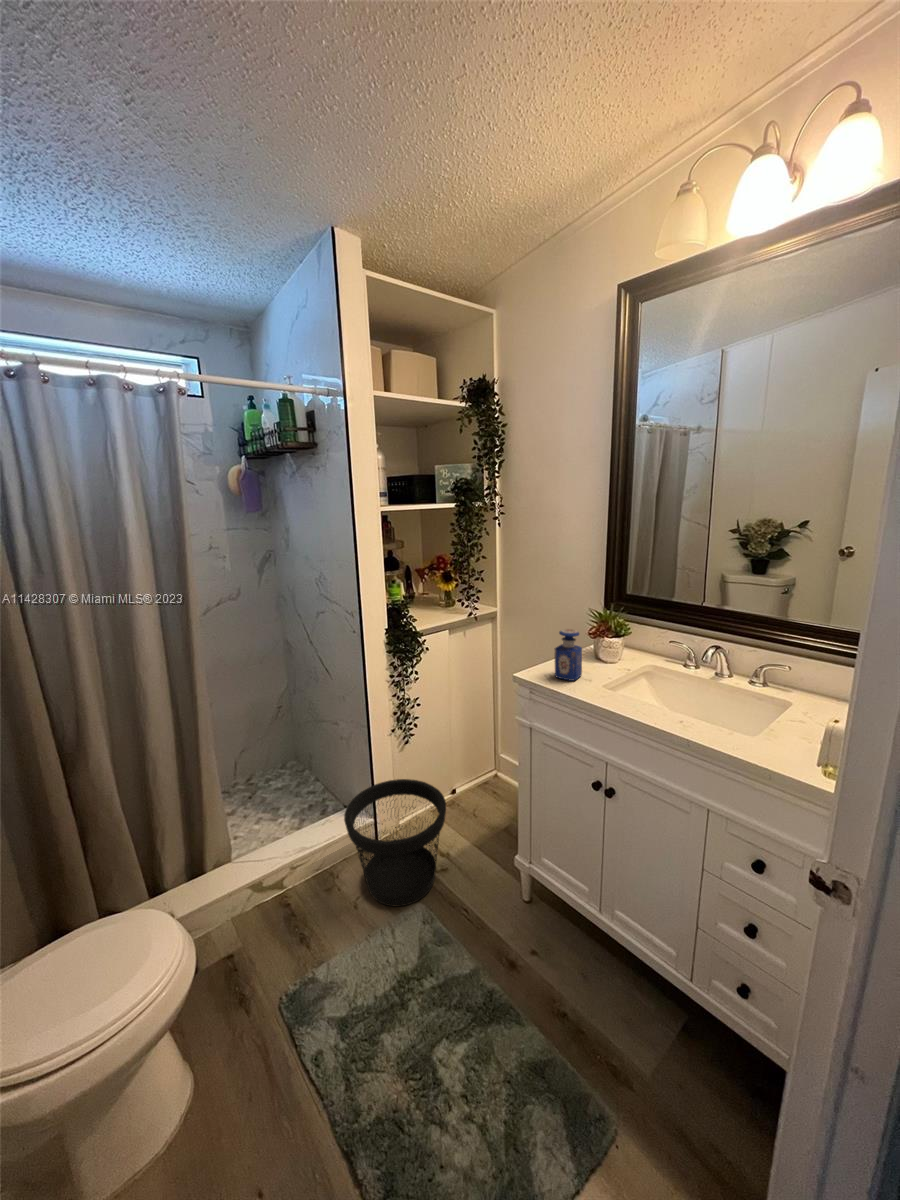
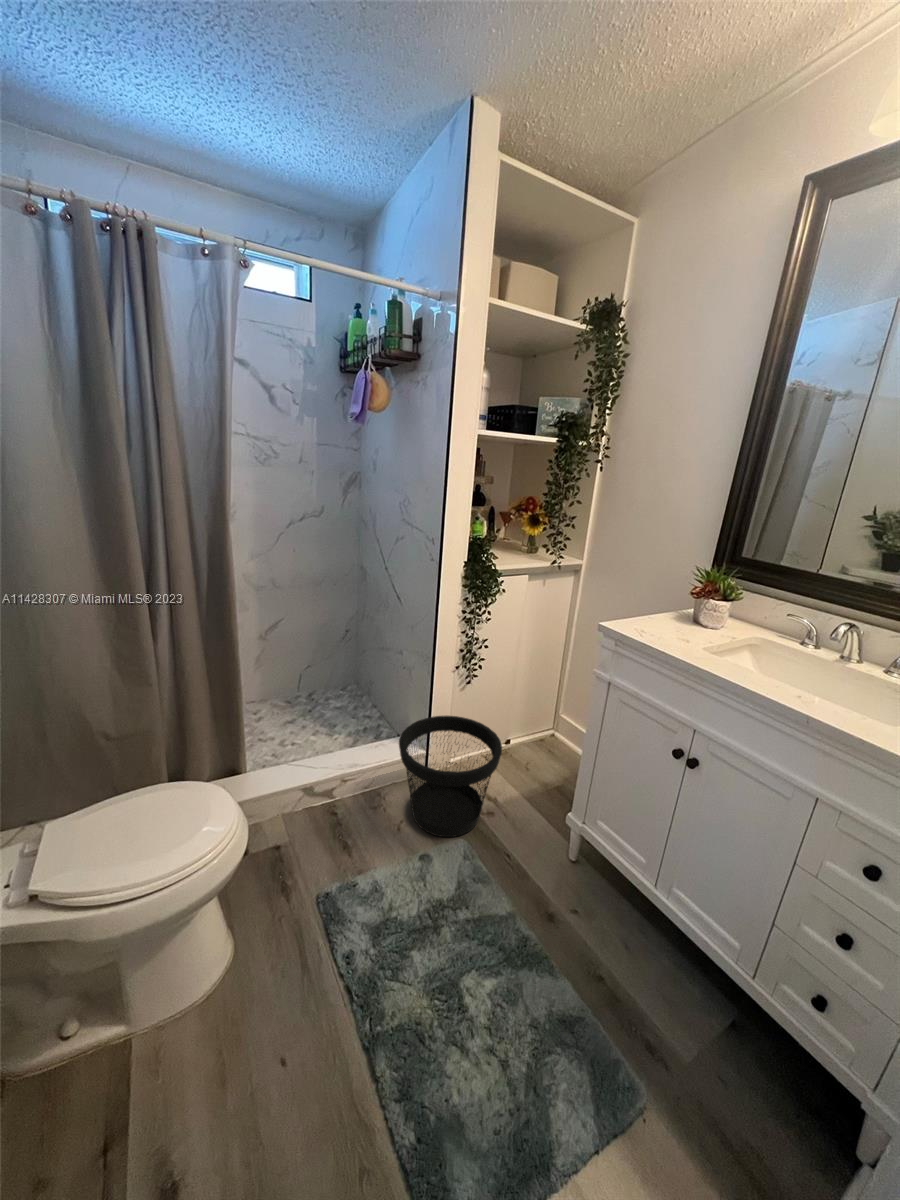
perfume bottle: present [555,629,582,681] -> none [647,581,685,638]

